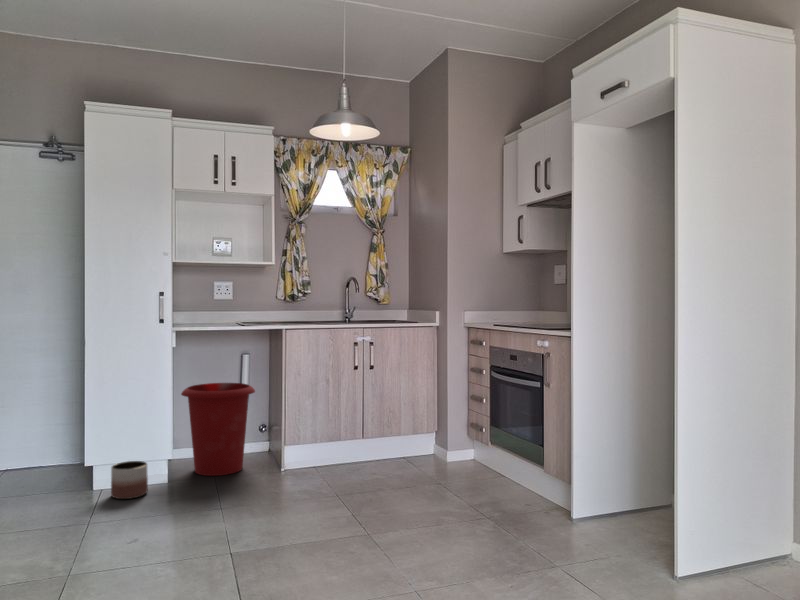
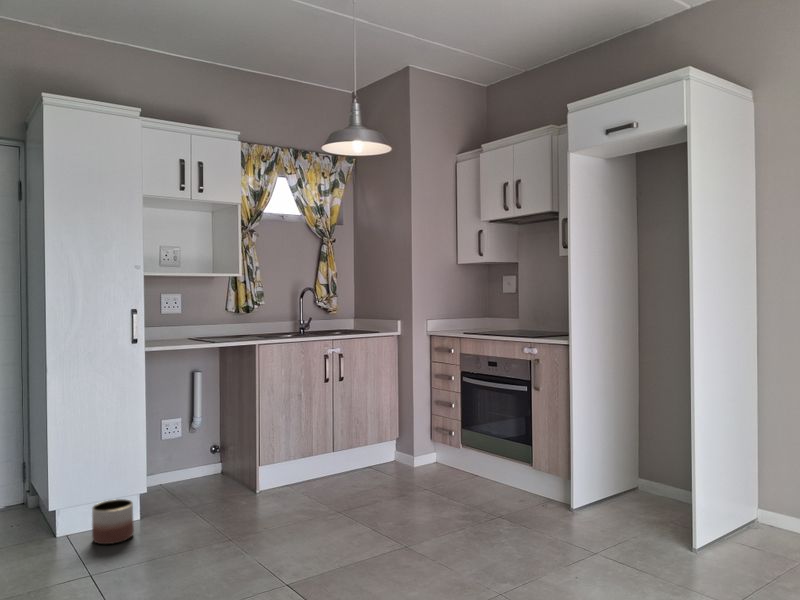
waste bin: present [181,383,255,476] -> none [144,404,226,507]

